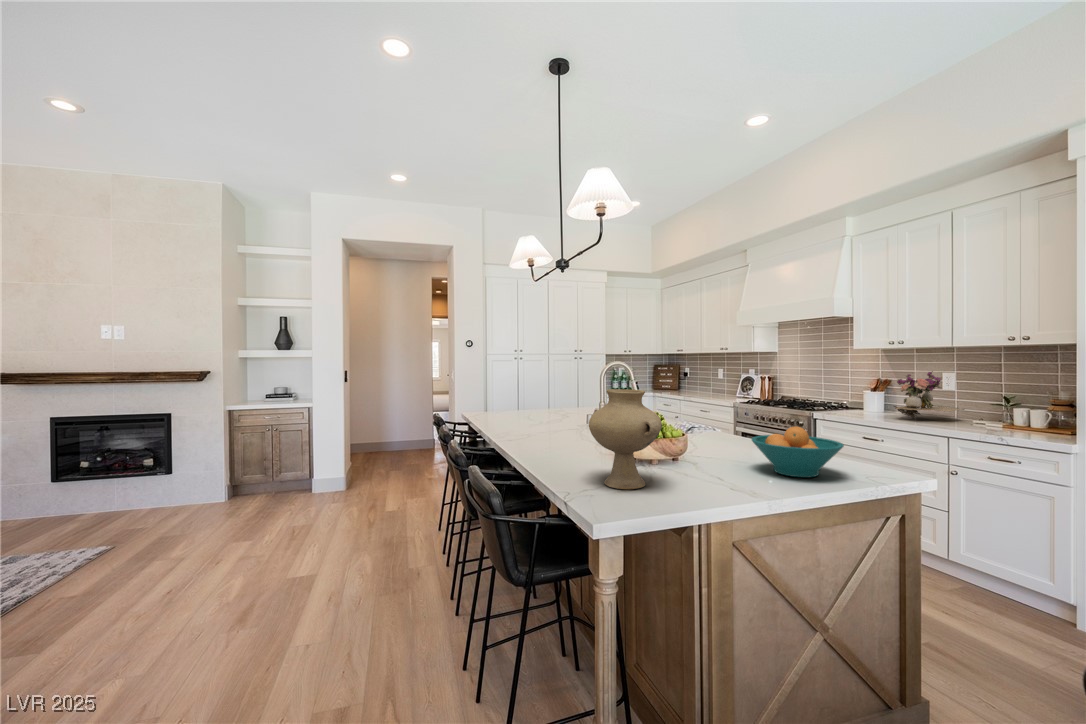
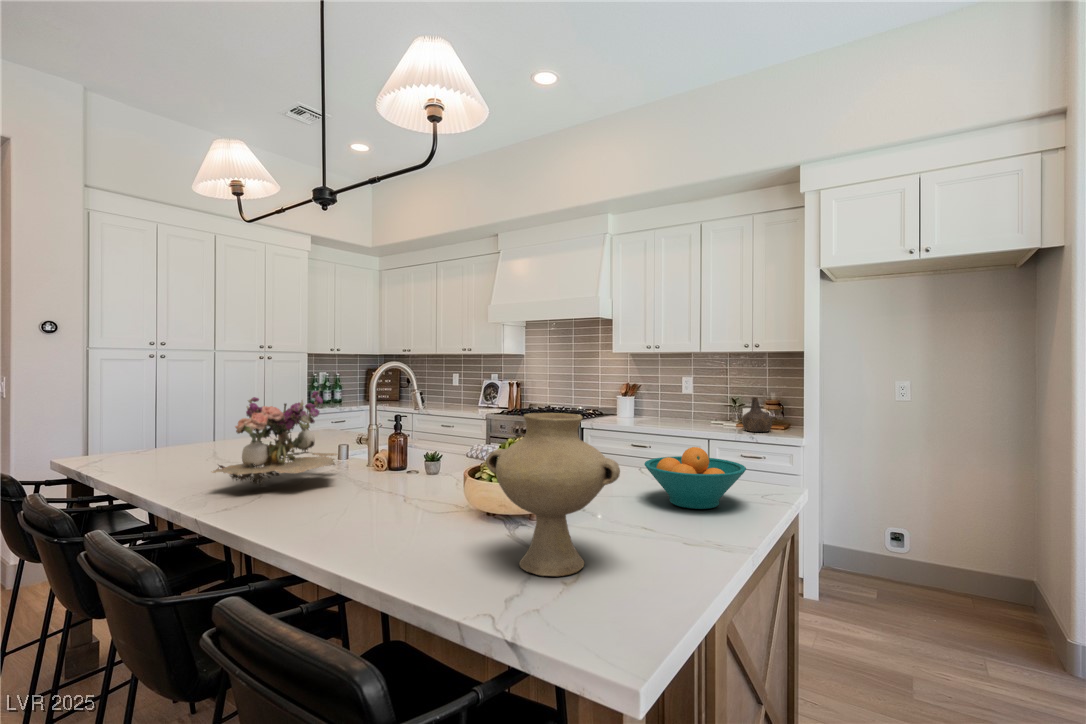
flower arrangement: present [894,371,964,418] -> present [213,389,338,486]
bottle: none [1002,395,1048,435] -> present [742,397,772,432]

